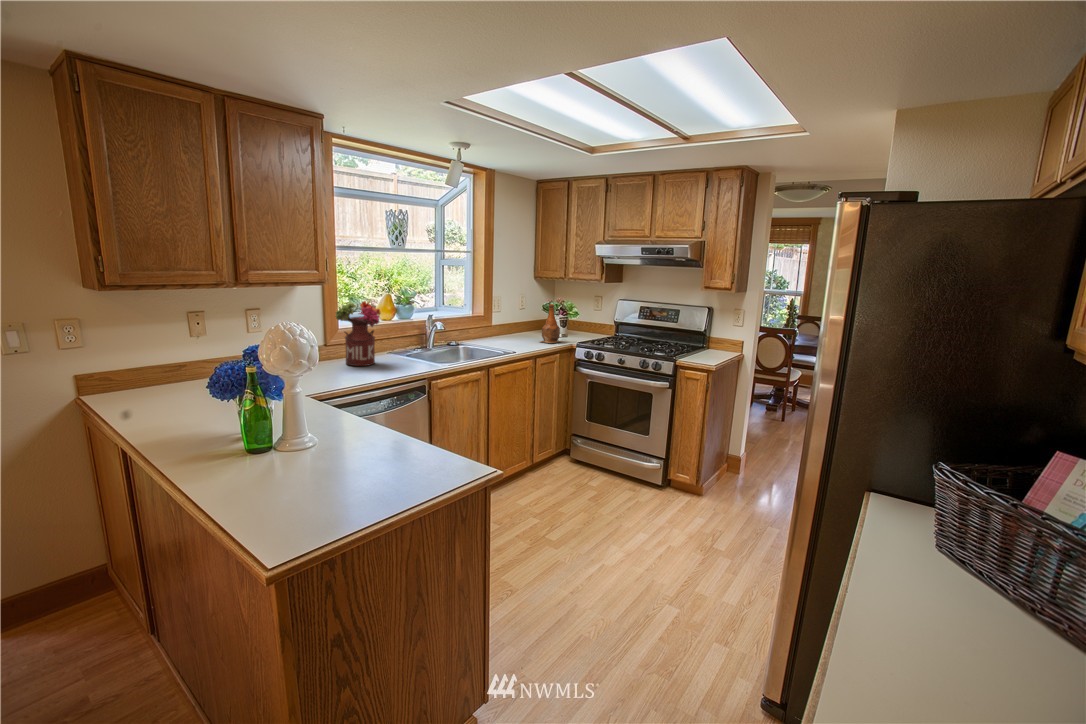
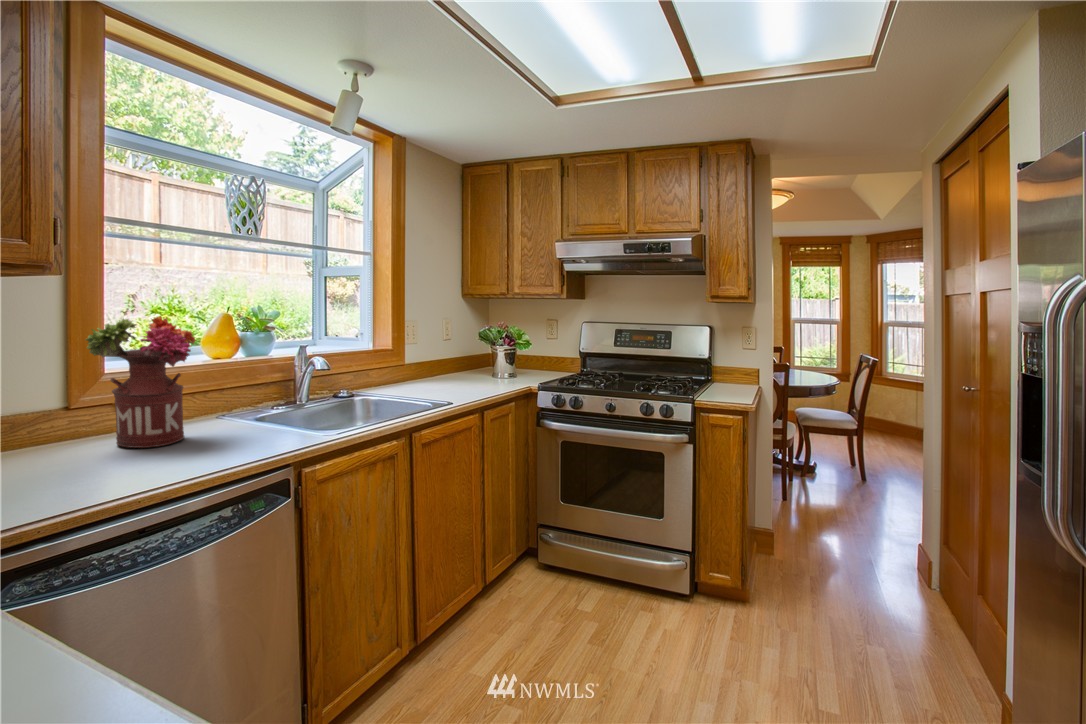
bottle: present [541,304,561,343] -> none [480,329,516,387]

